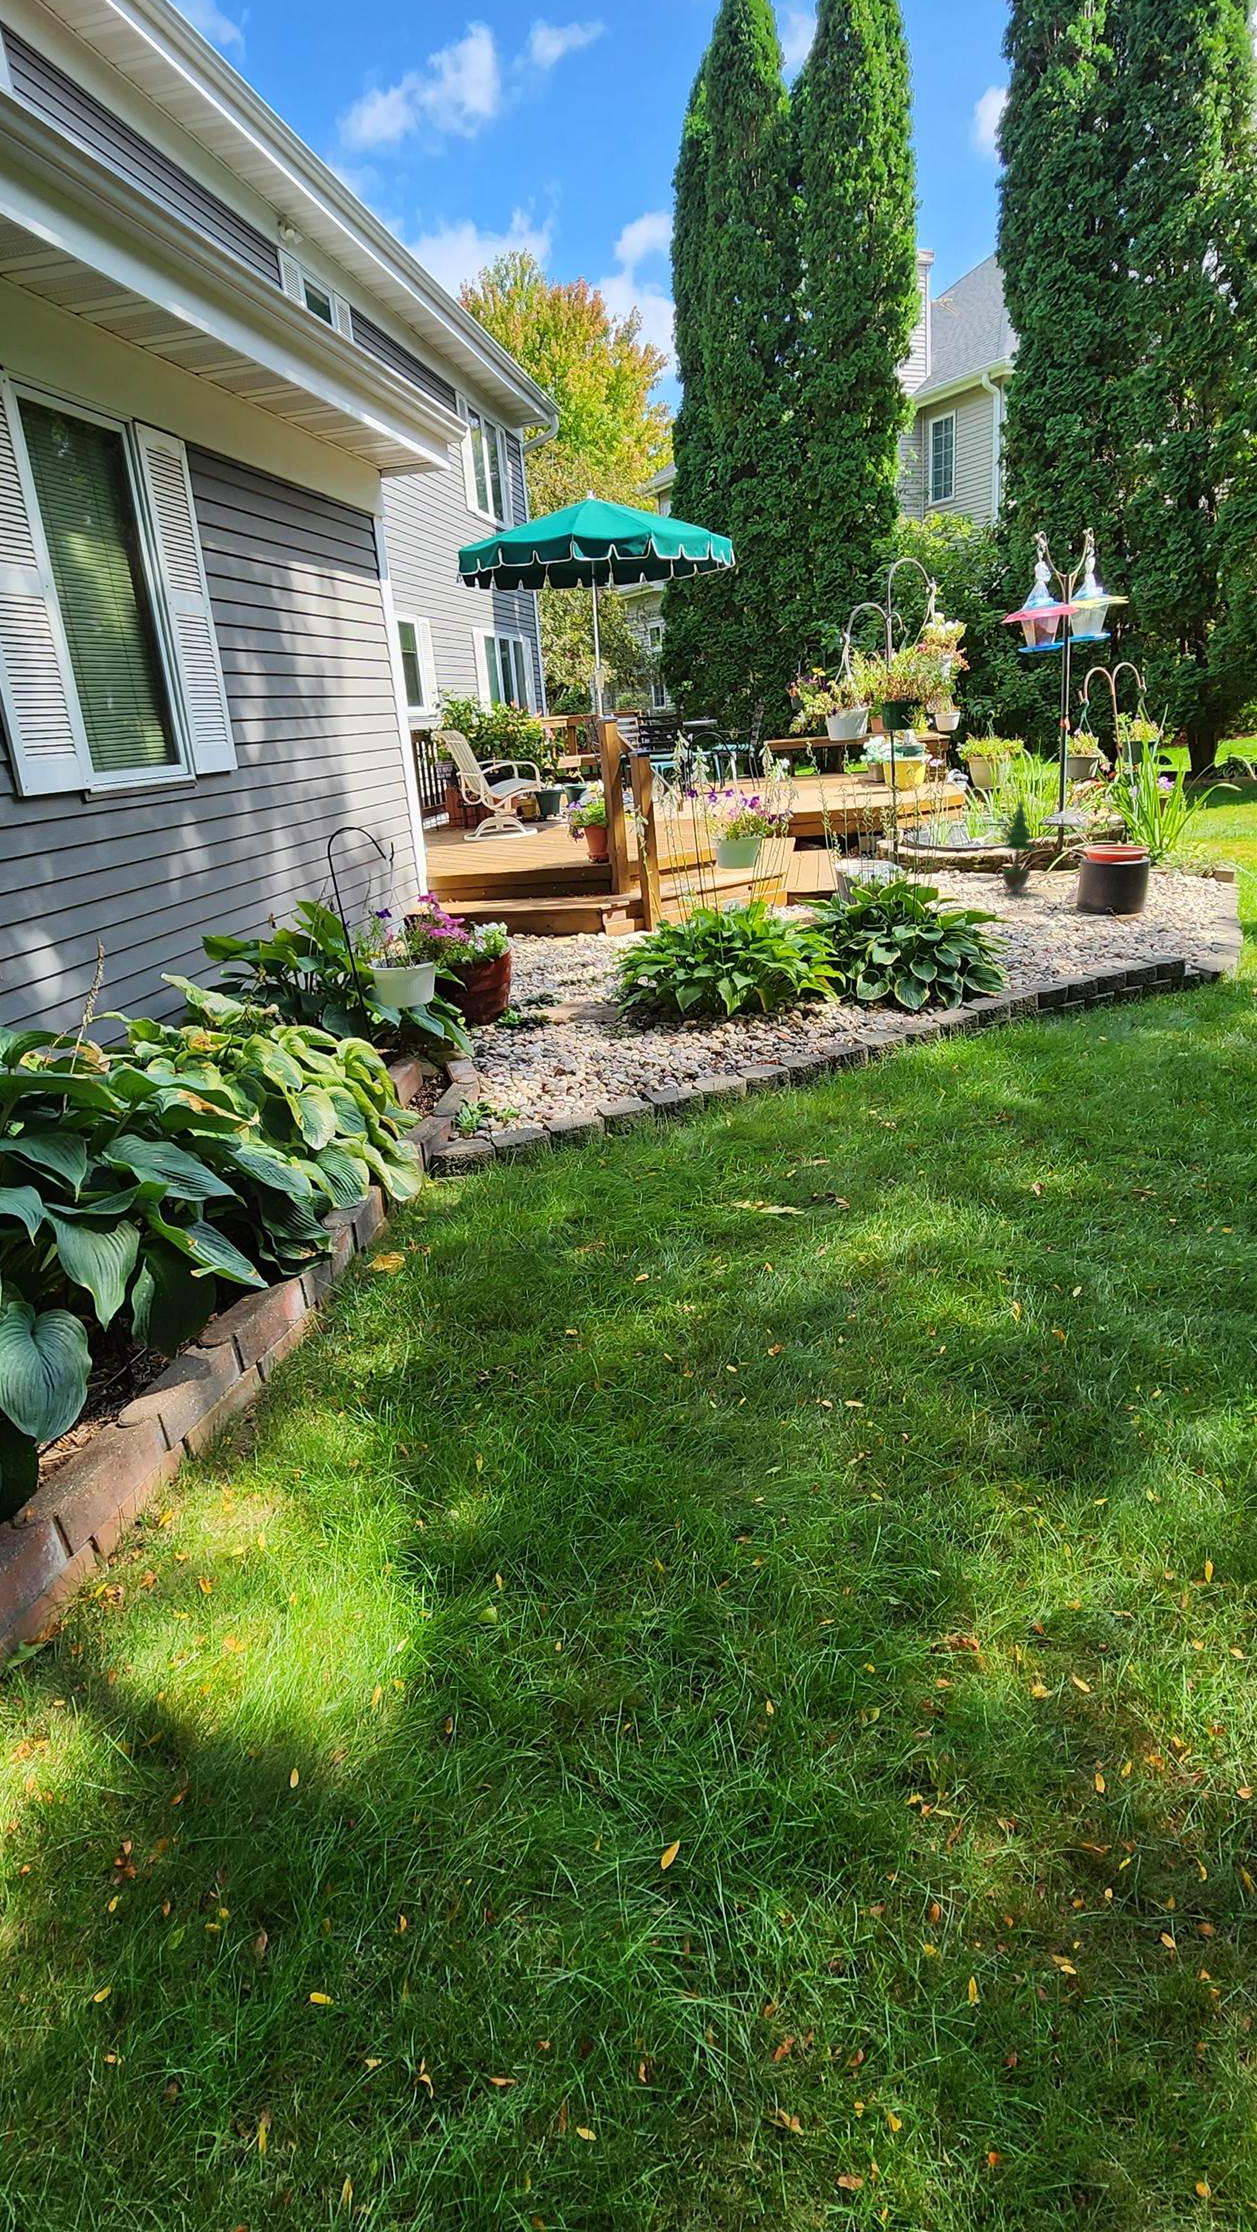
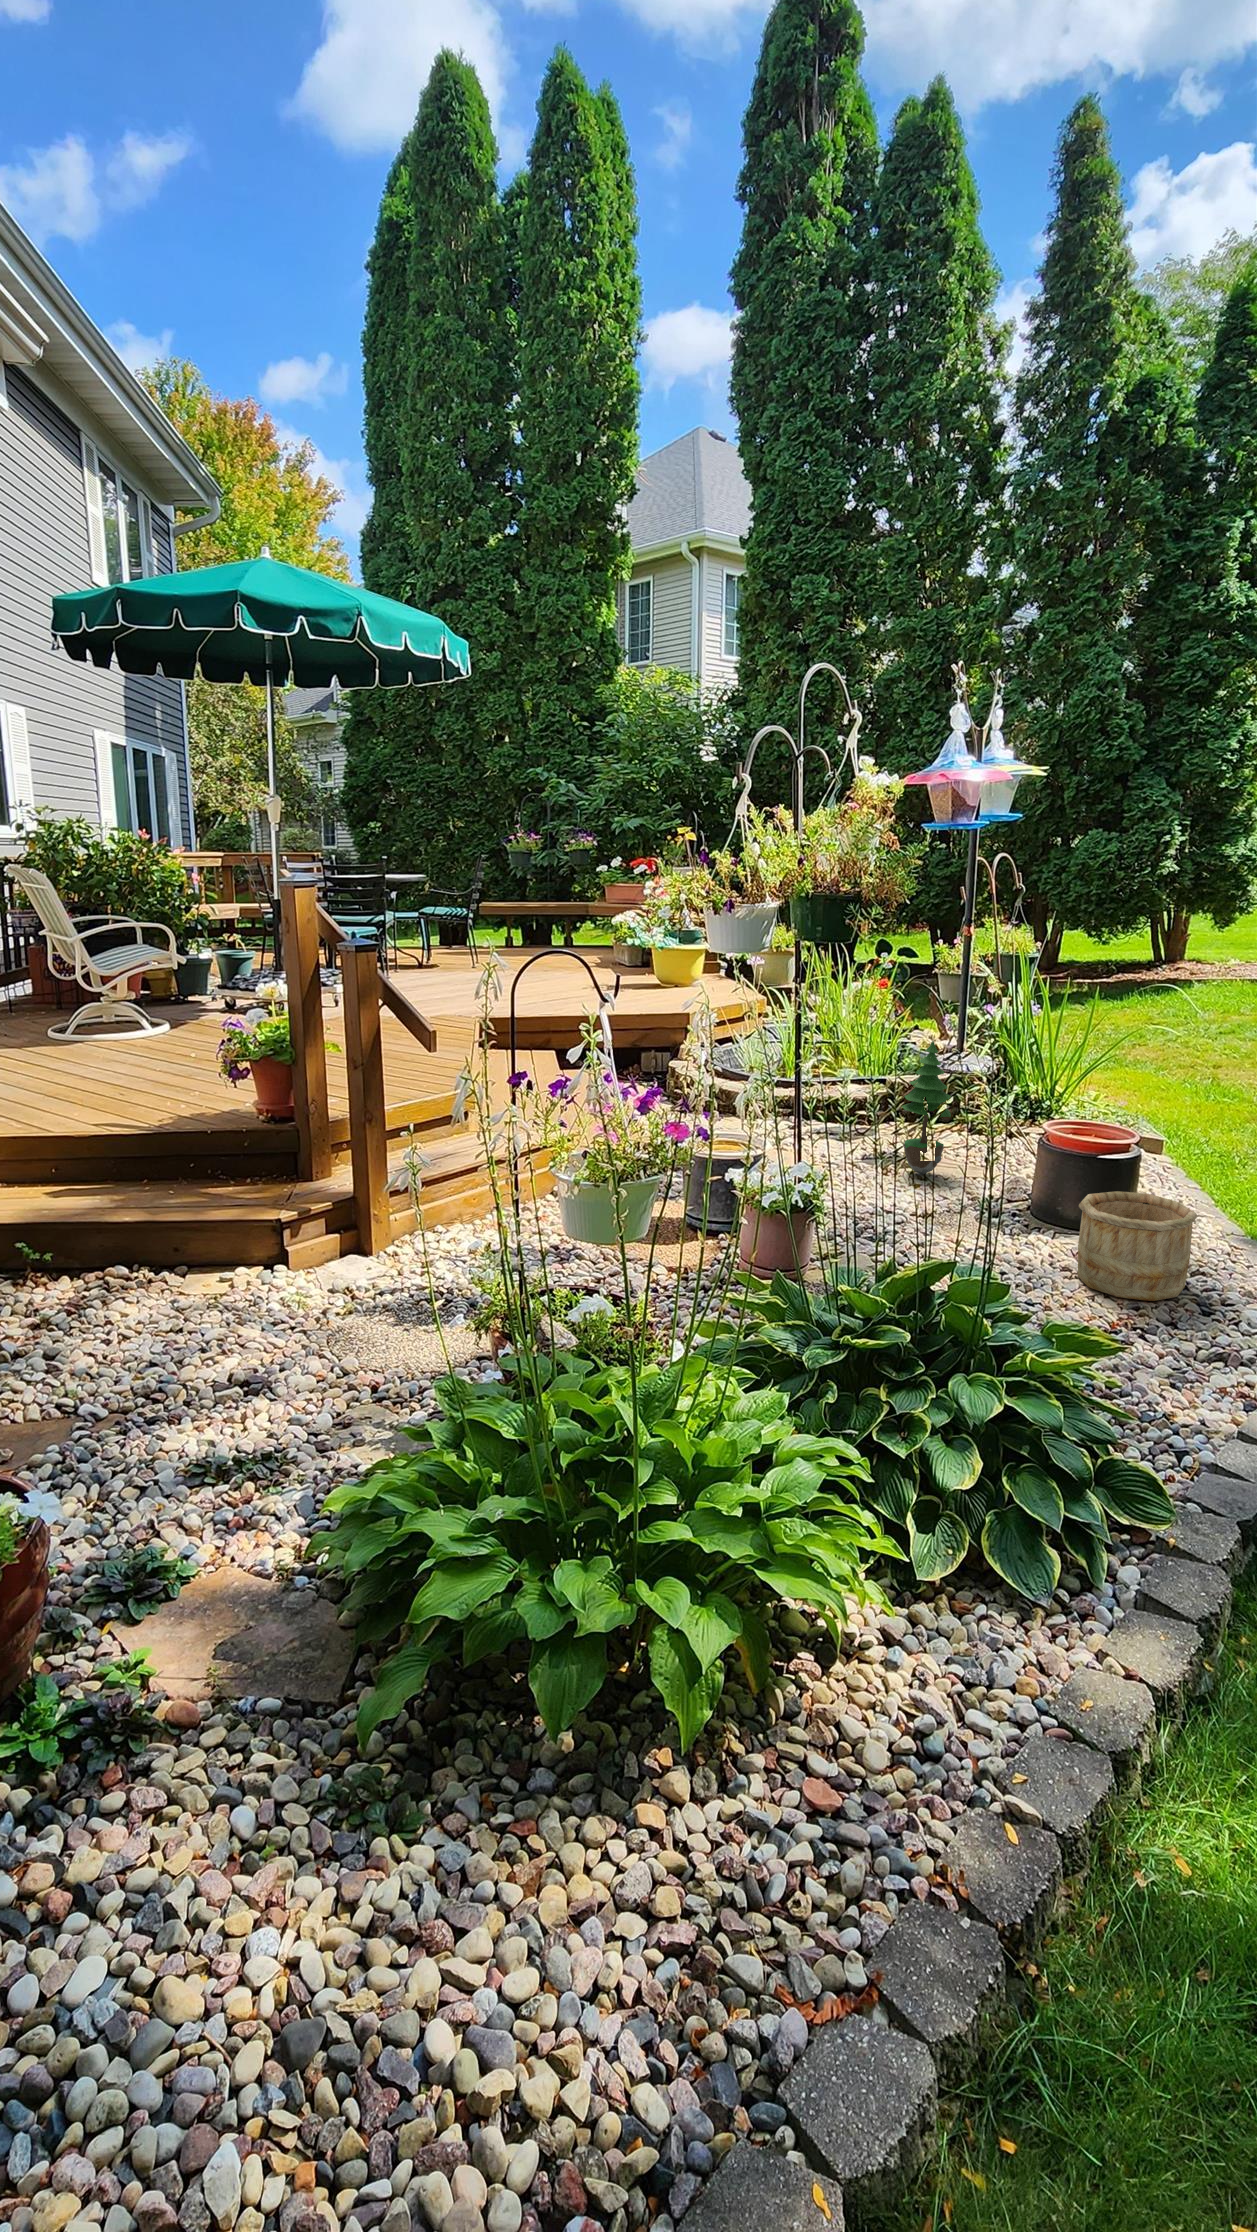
wooden bucket: none [1065,877,1136,936] -> present [1078,1191,1197,1301]

